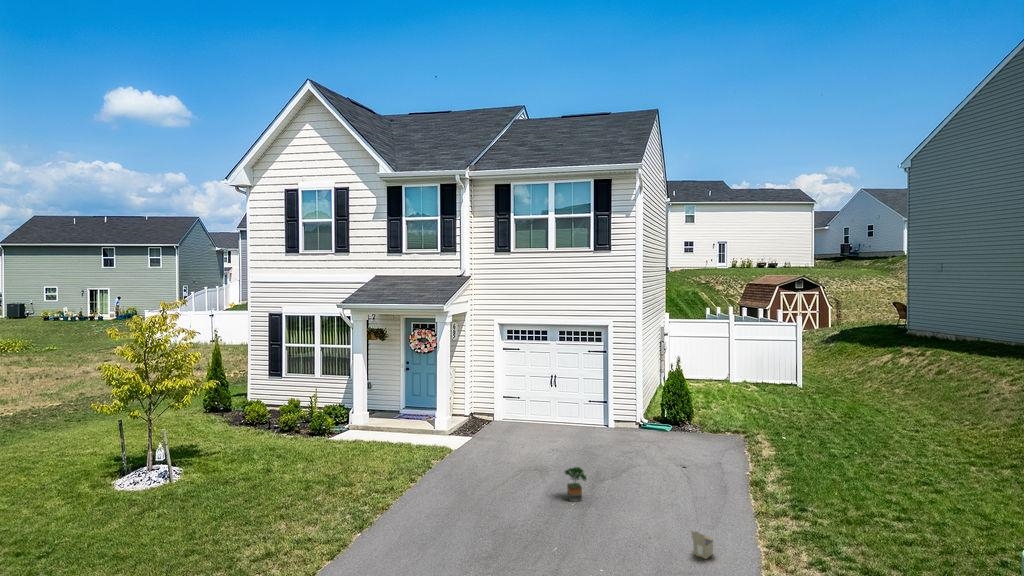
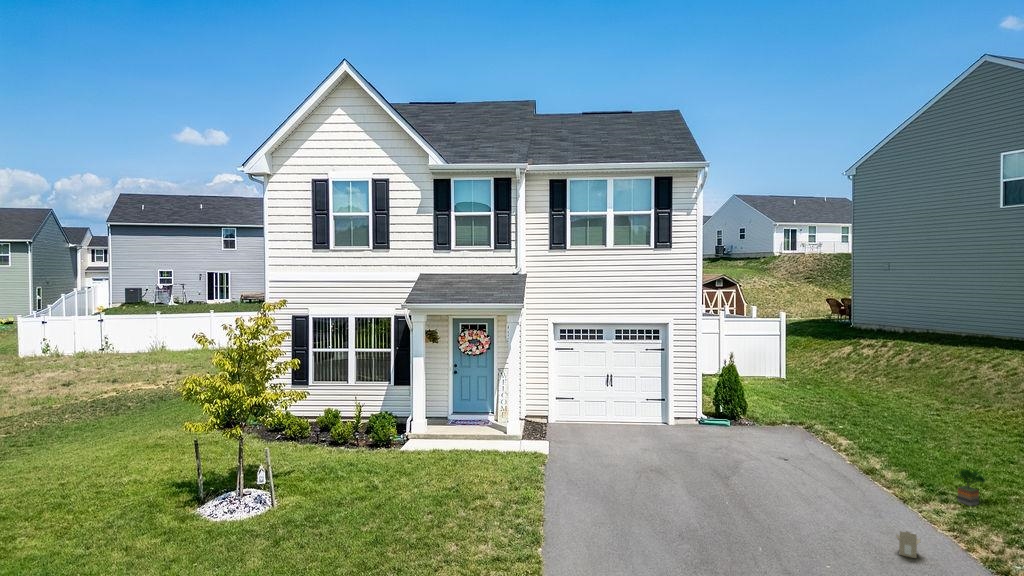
potted tree: present [565,467,586,502] -> present [954,469,985,506]

